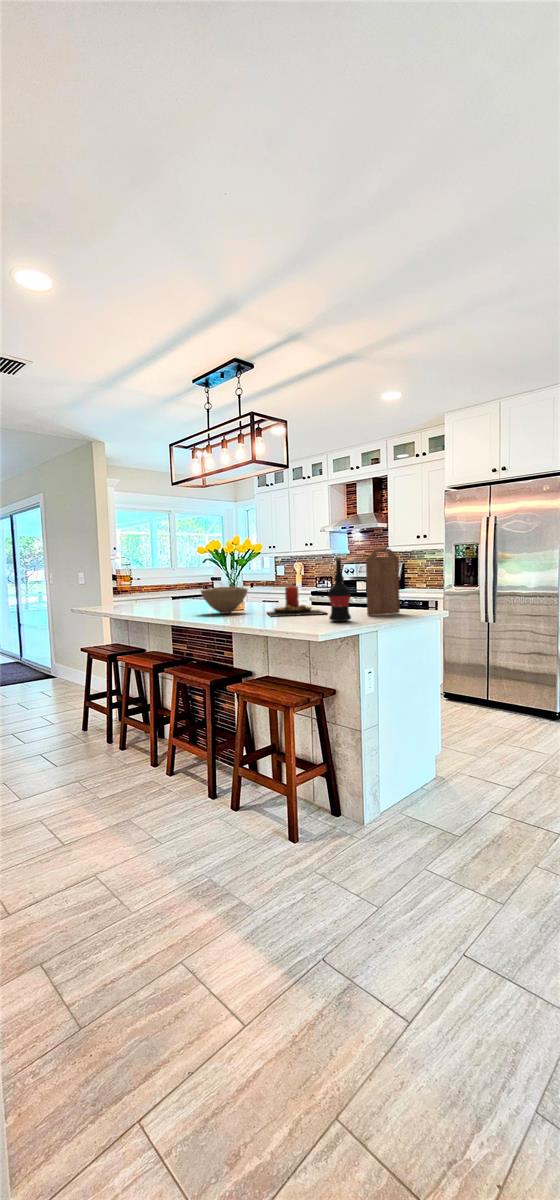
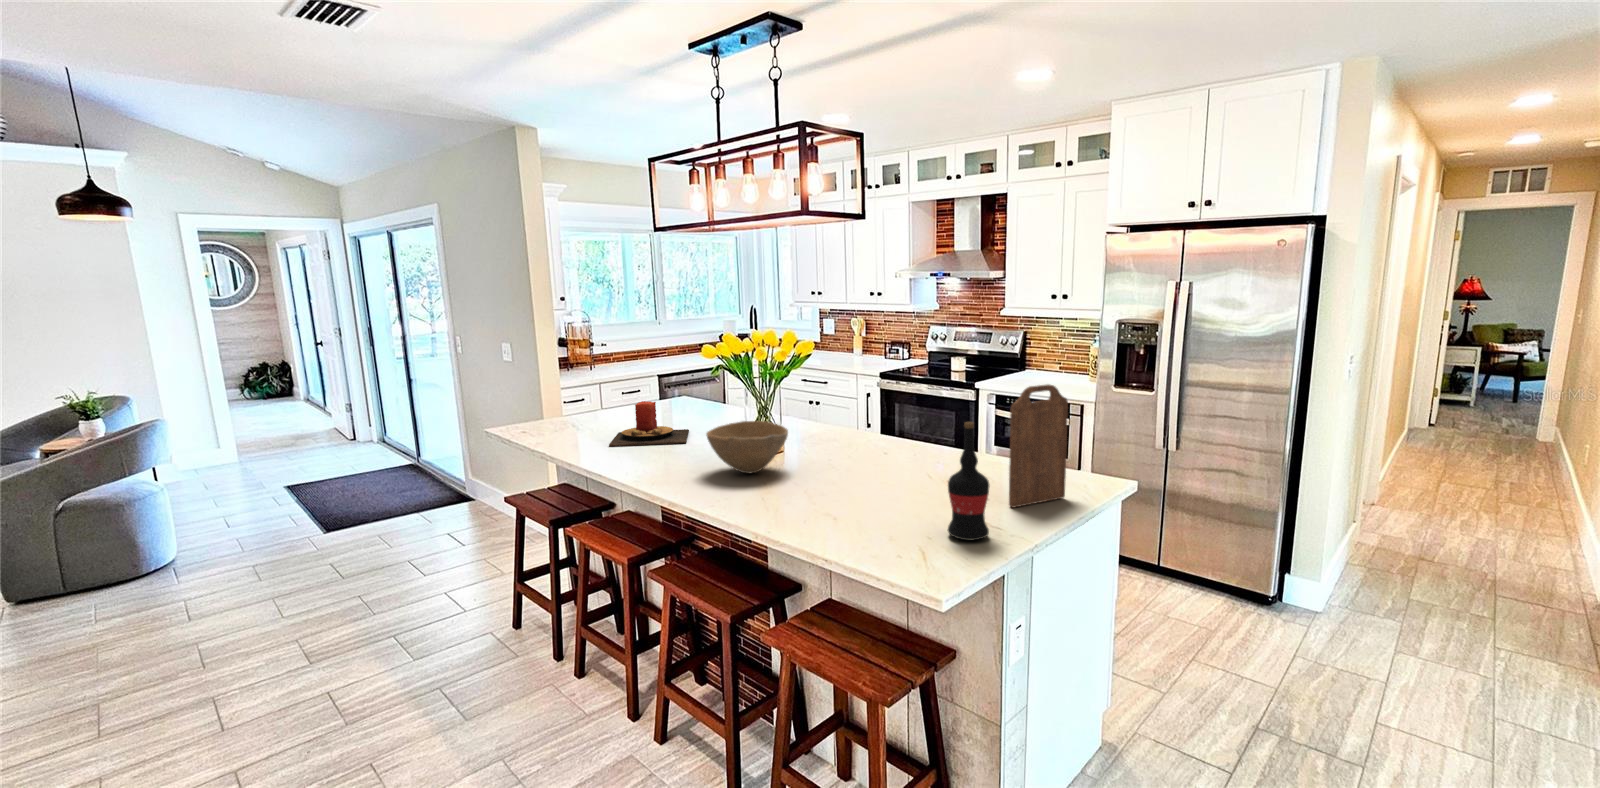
candle: present [267,586,327,617] -> present [609,401,689,447]

